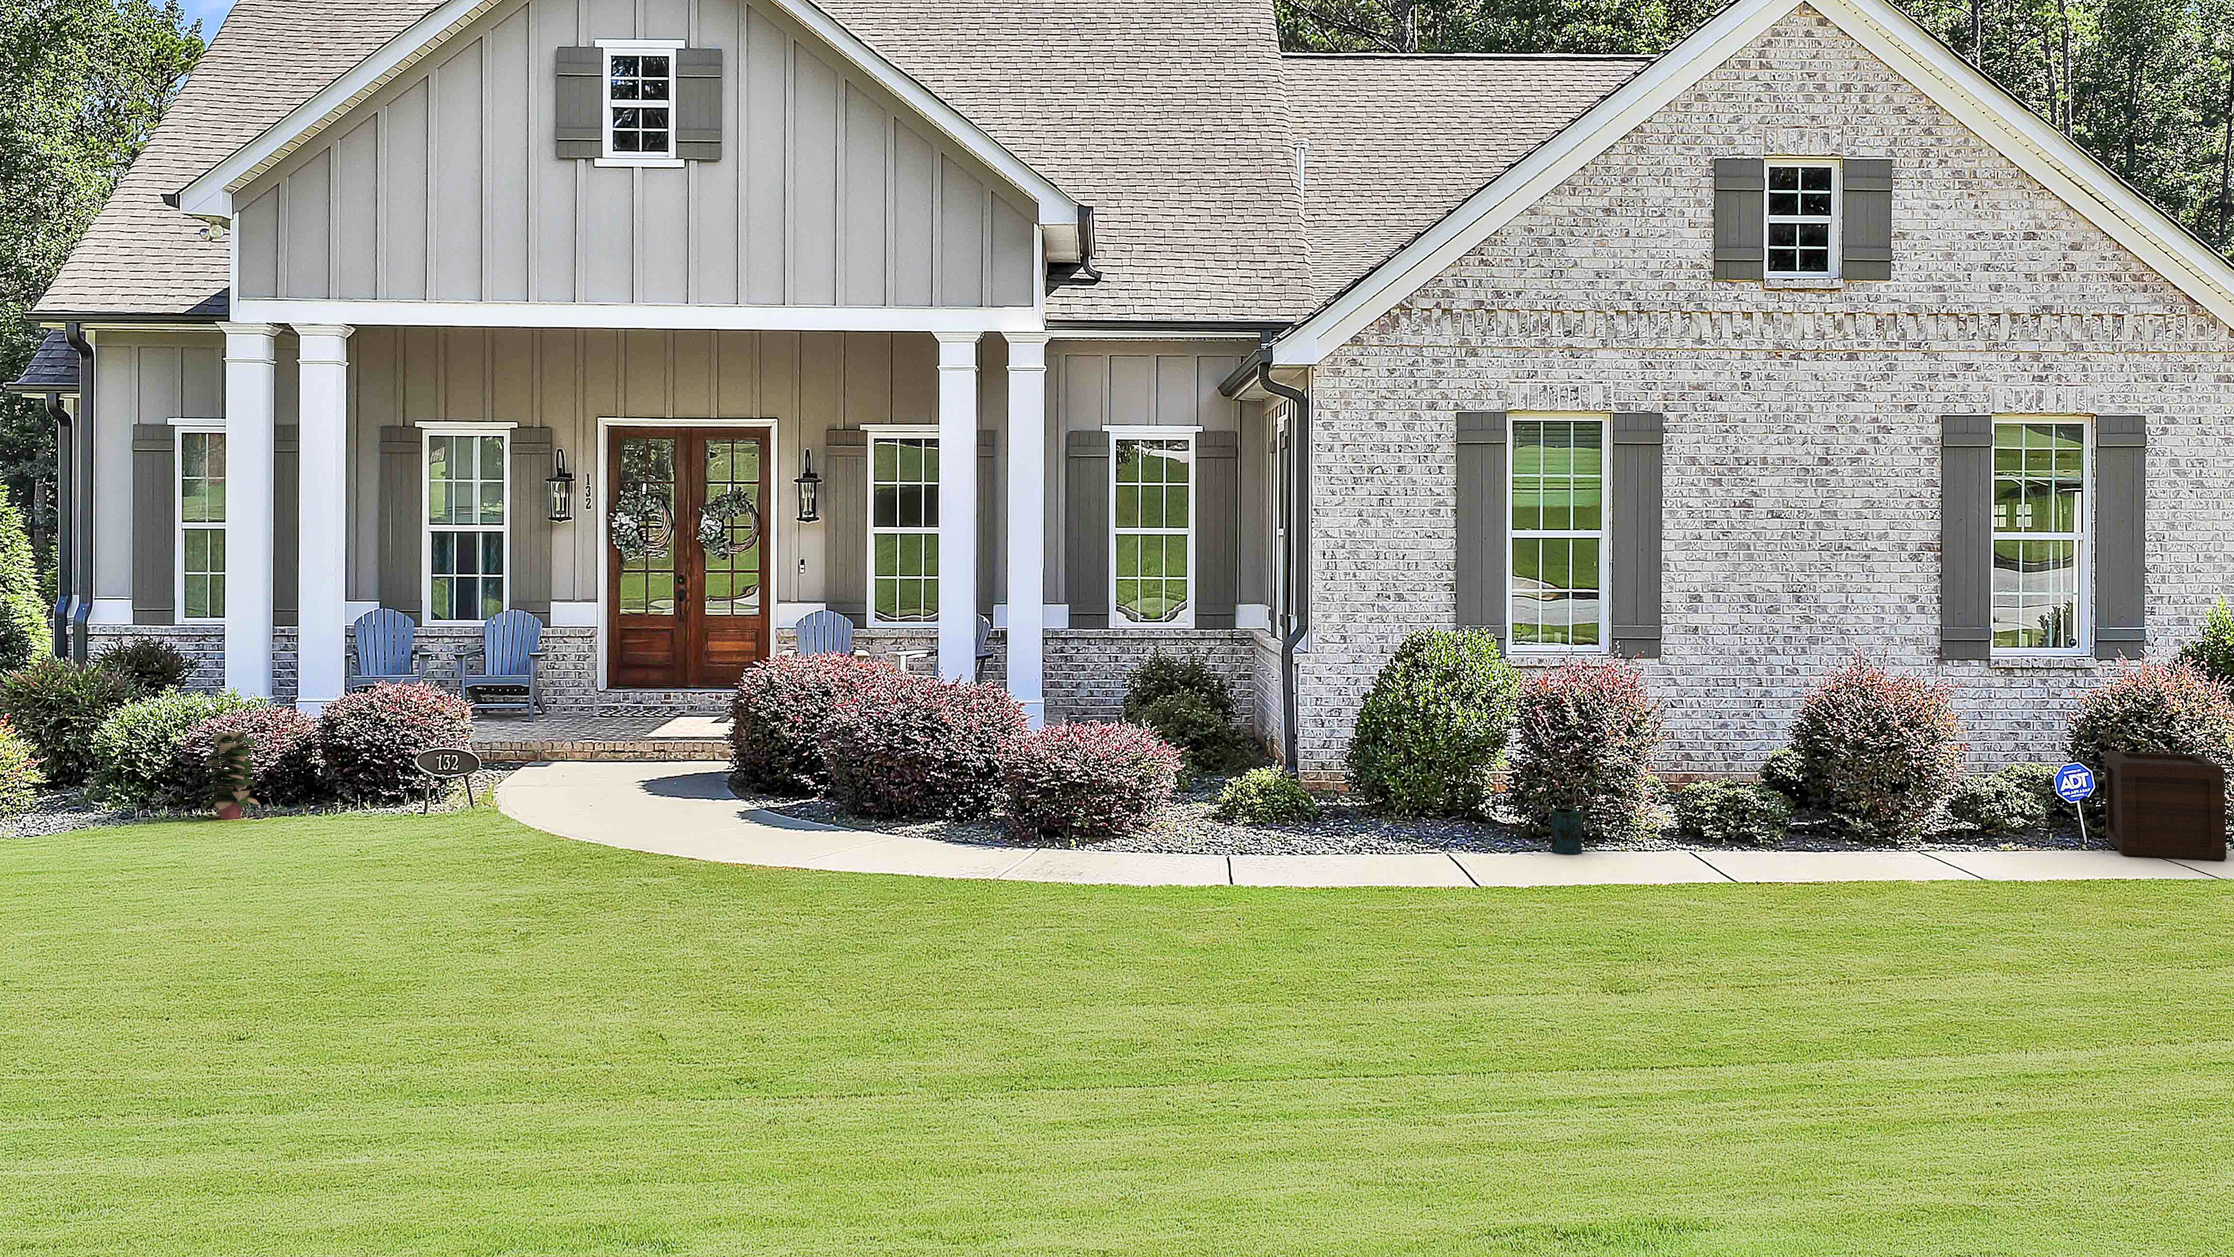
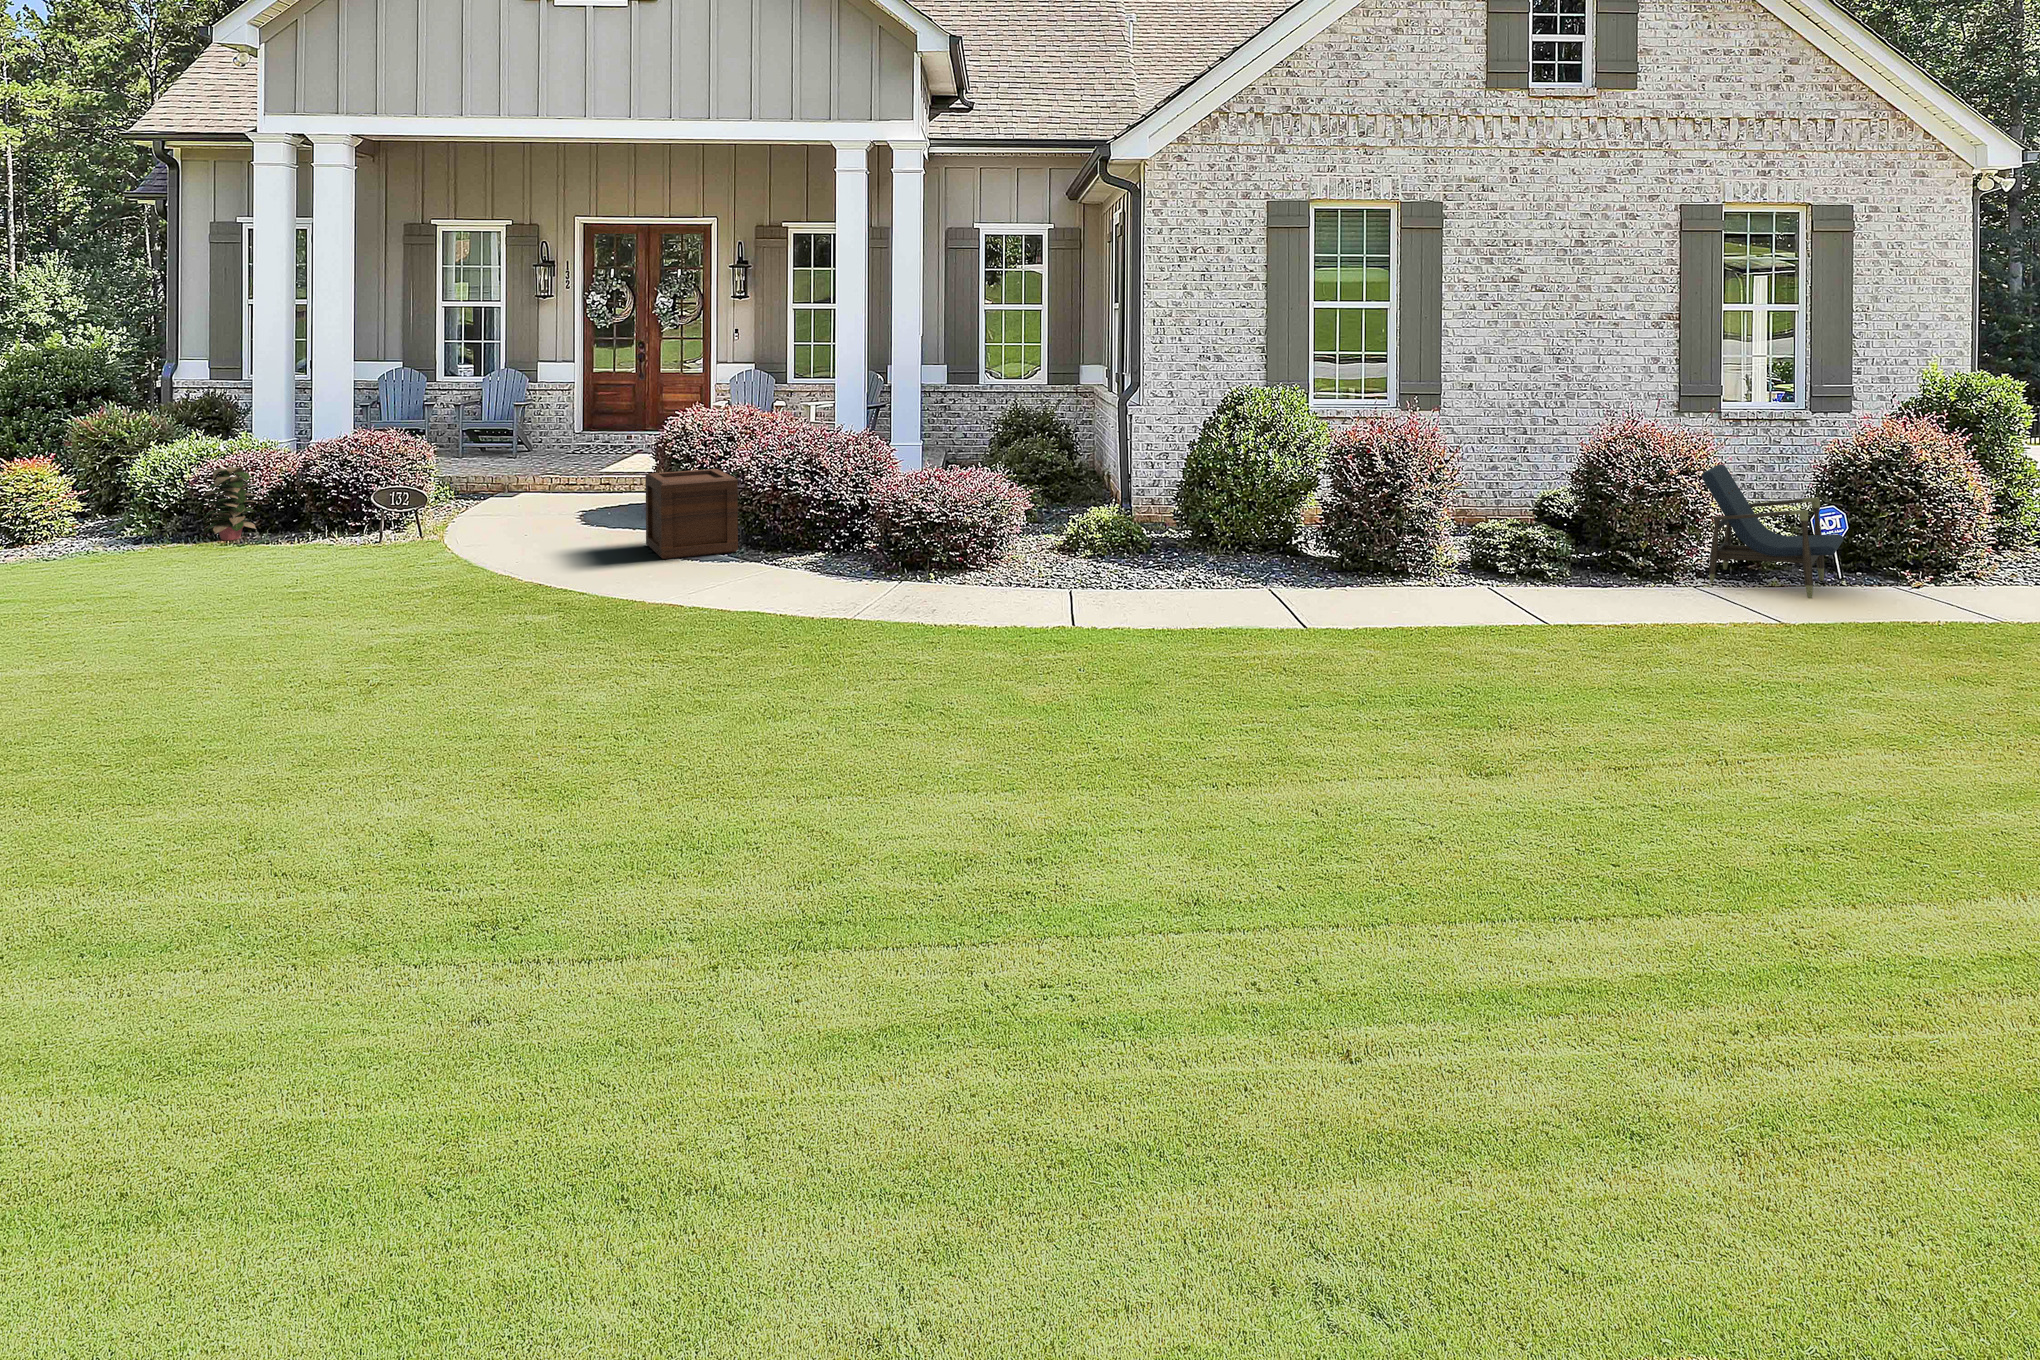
lounge chair: none [1921,718,2073,861] -> present [1702,464,1844,598]
wooden crate: present [2104,751,2226,861] -> present [645,469,738,559]
watering can: present [1551,798,1582,855] -> none [1364,535,1392,588]

